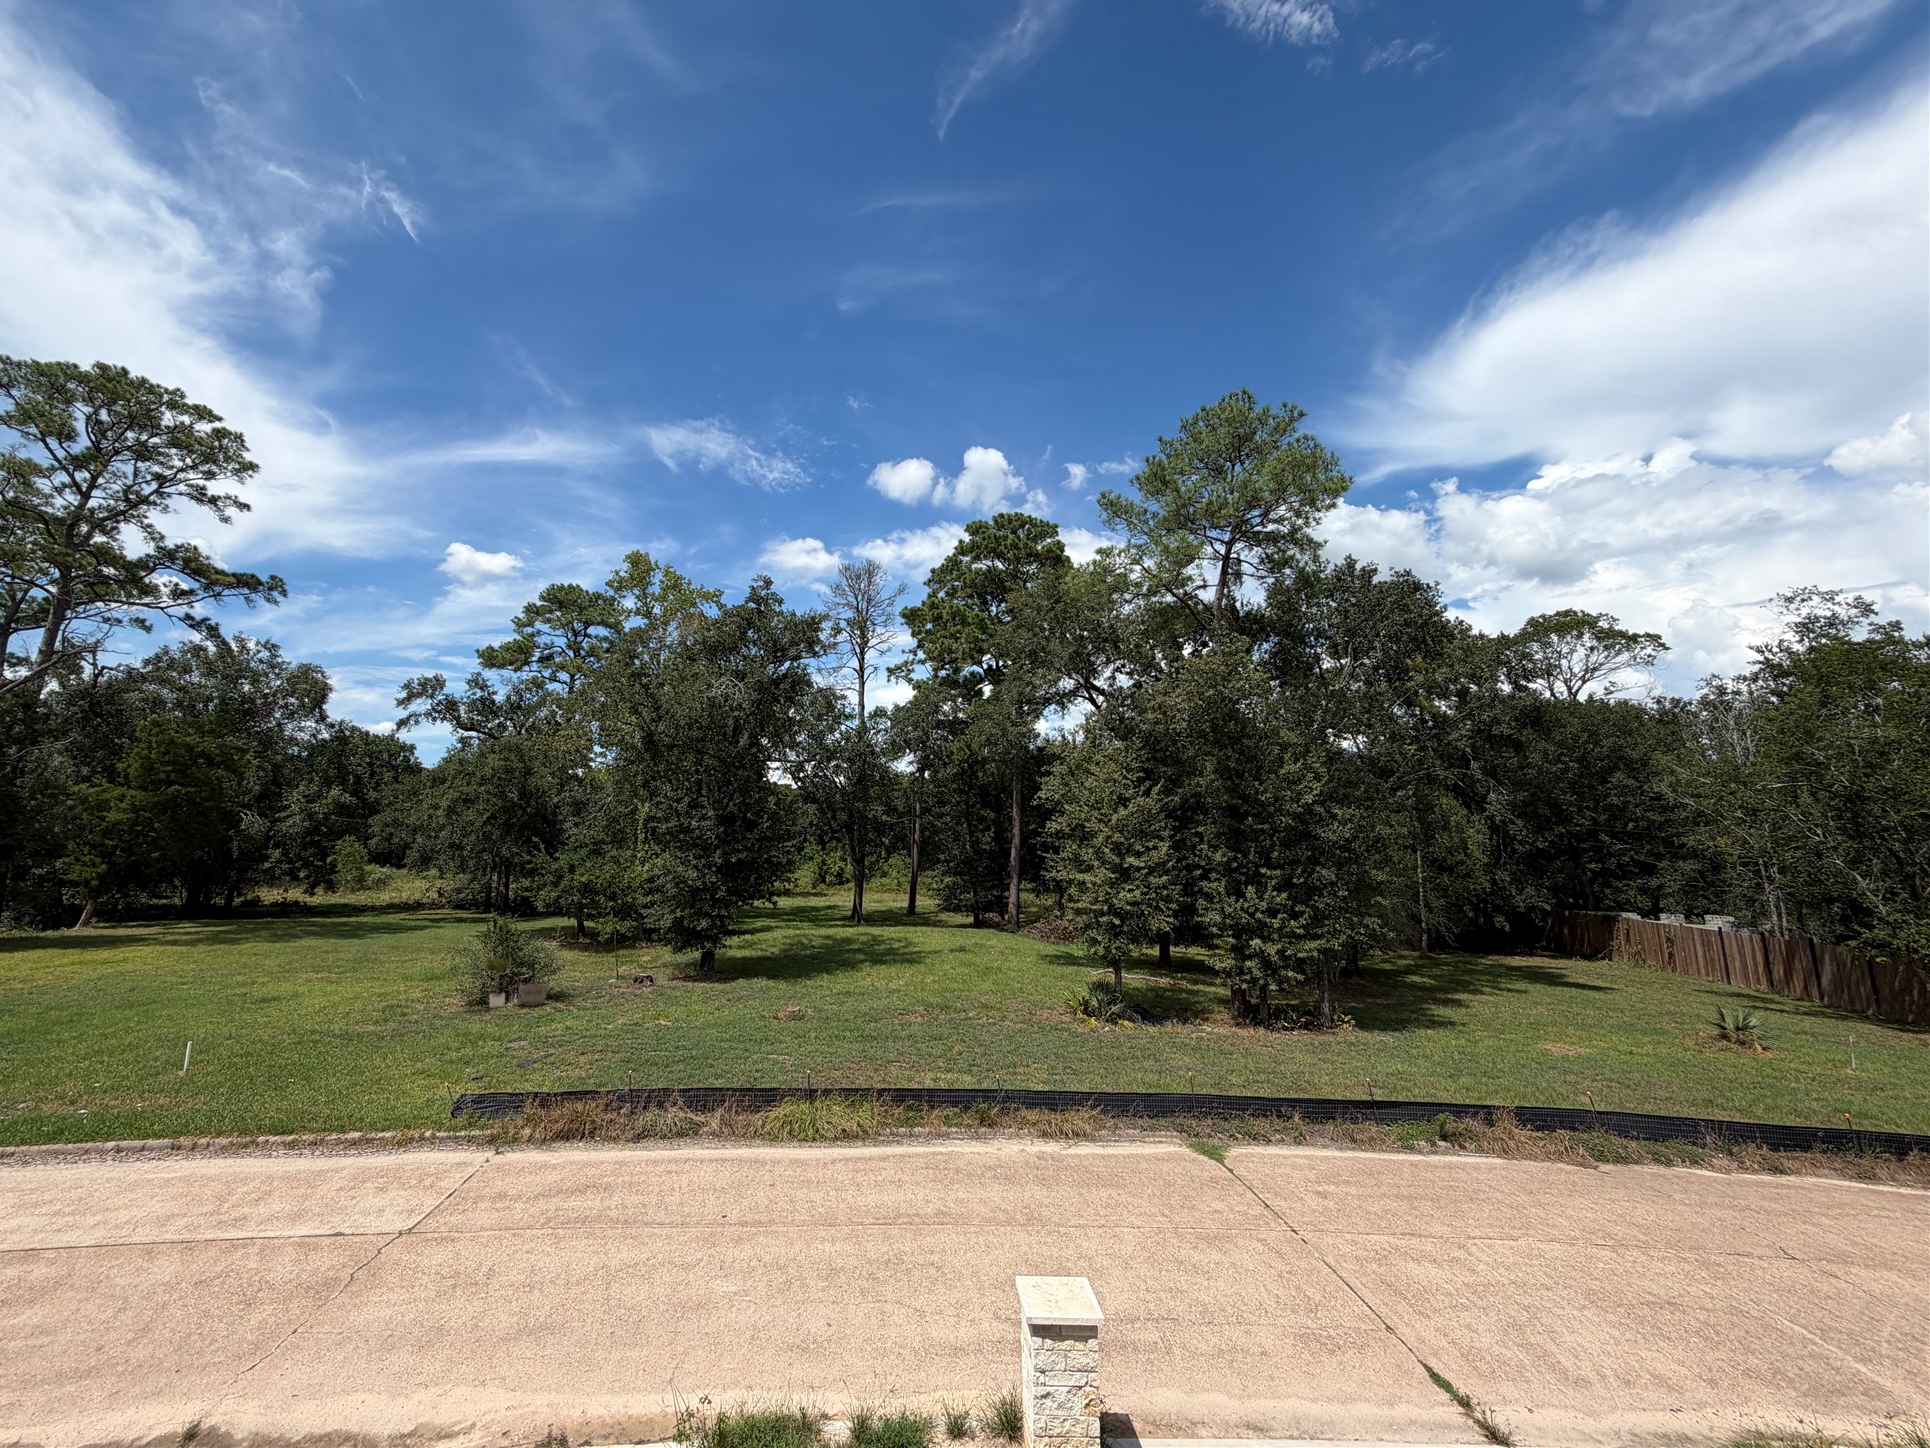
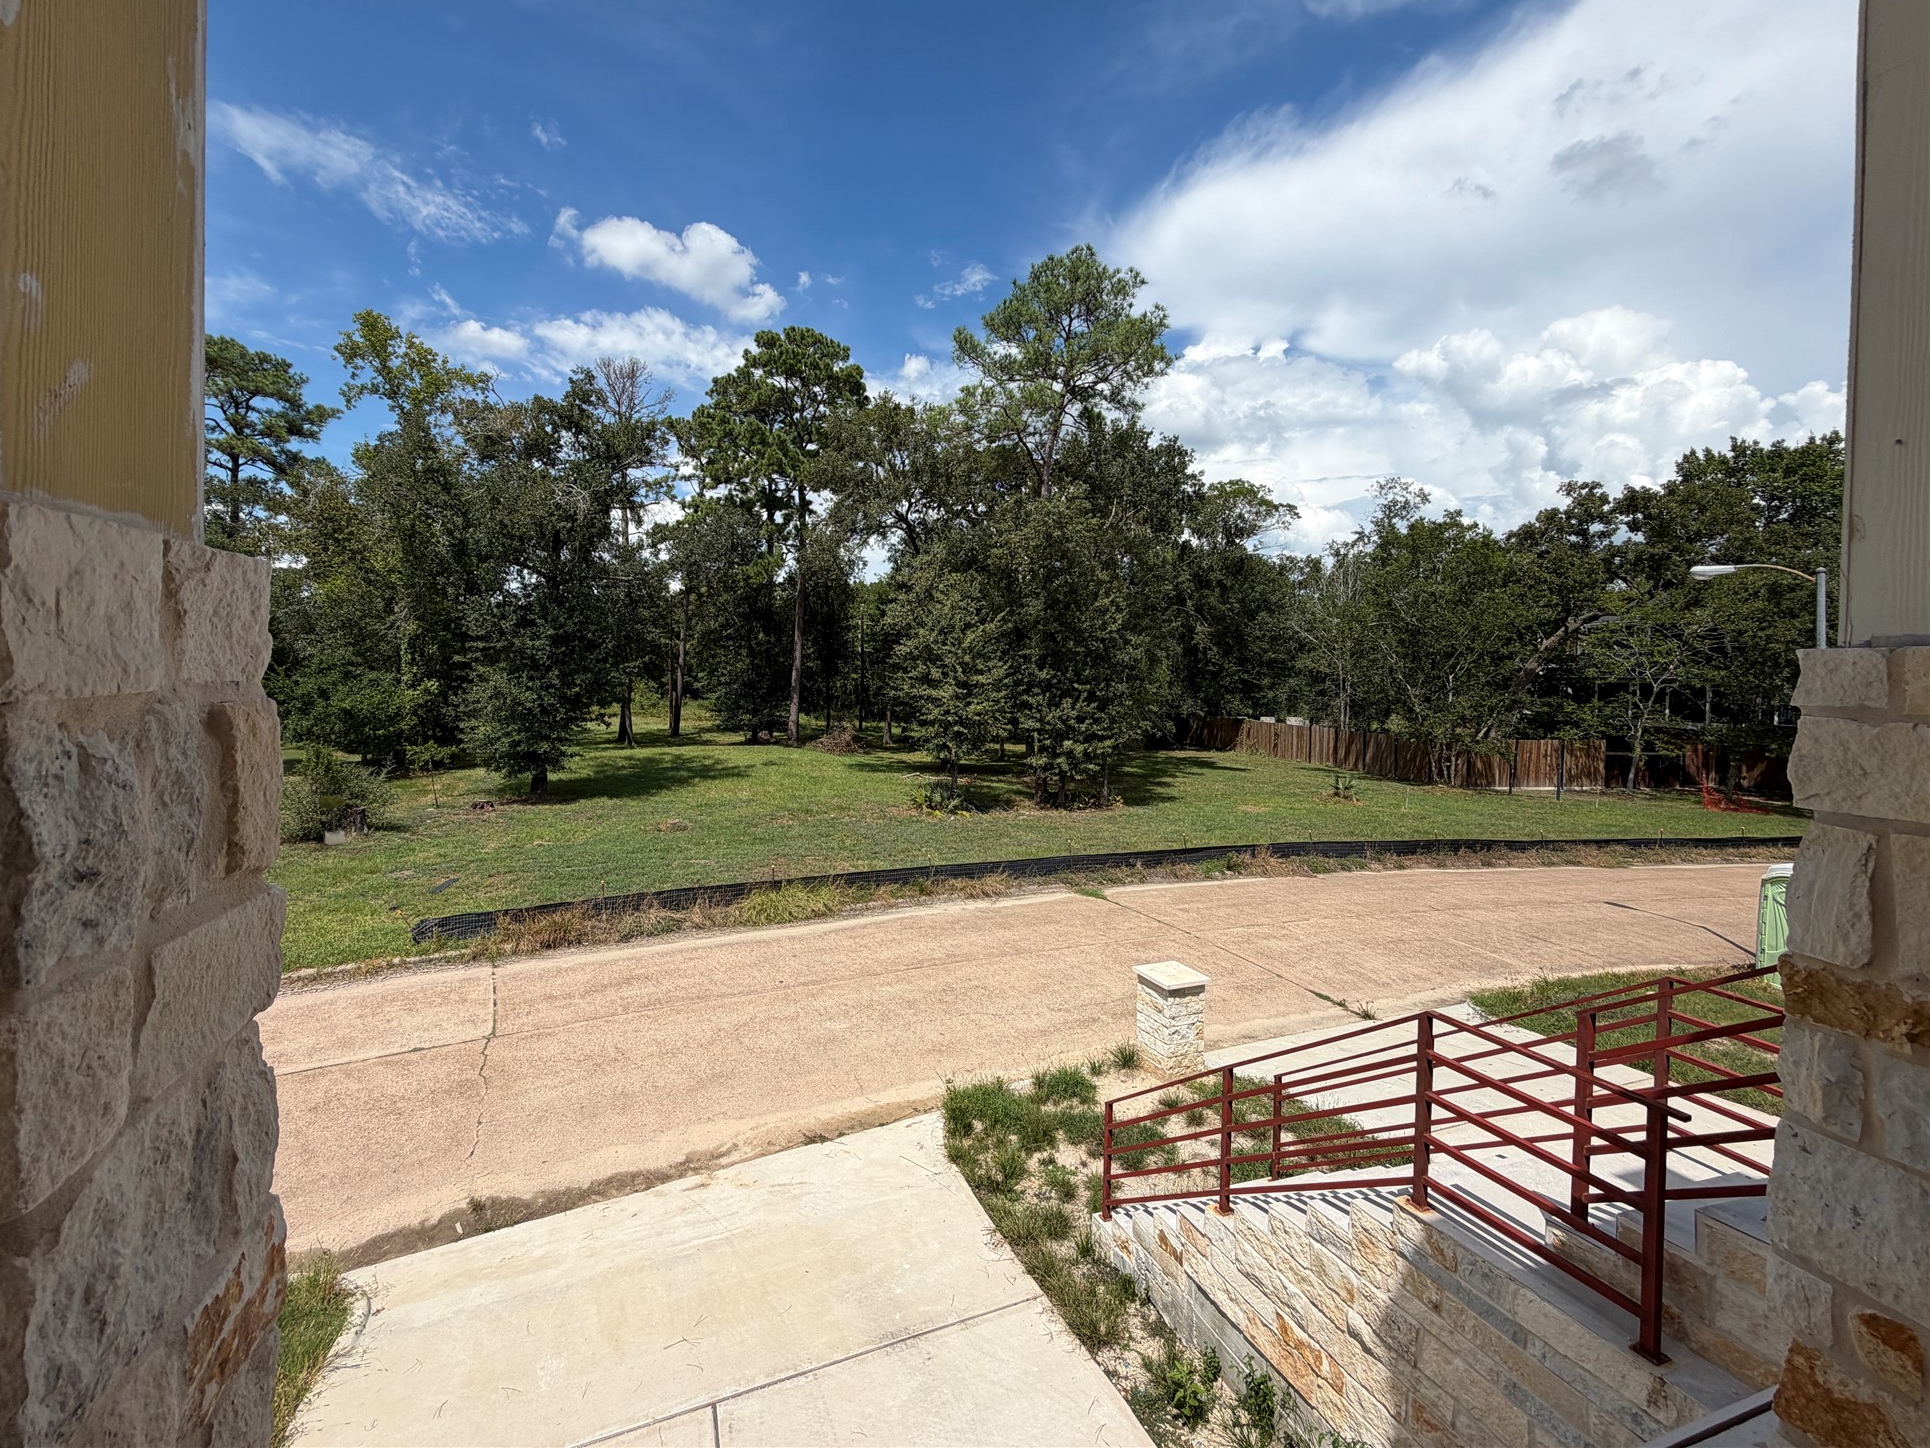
wooden bucket: present [520,982,548,1006] -> none [358,814,391,840]

